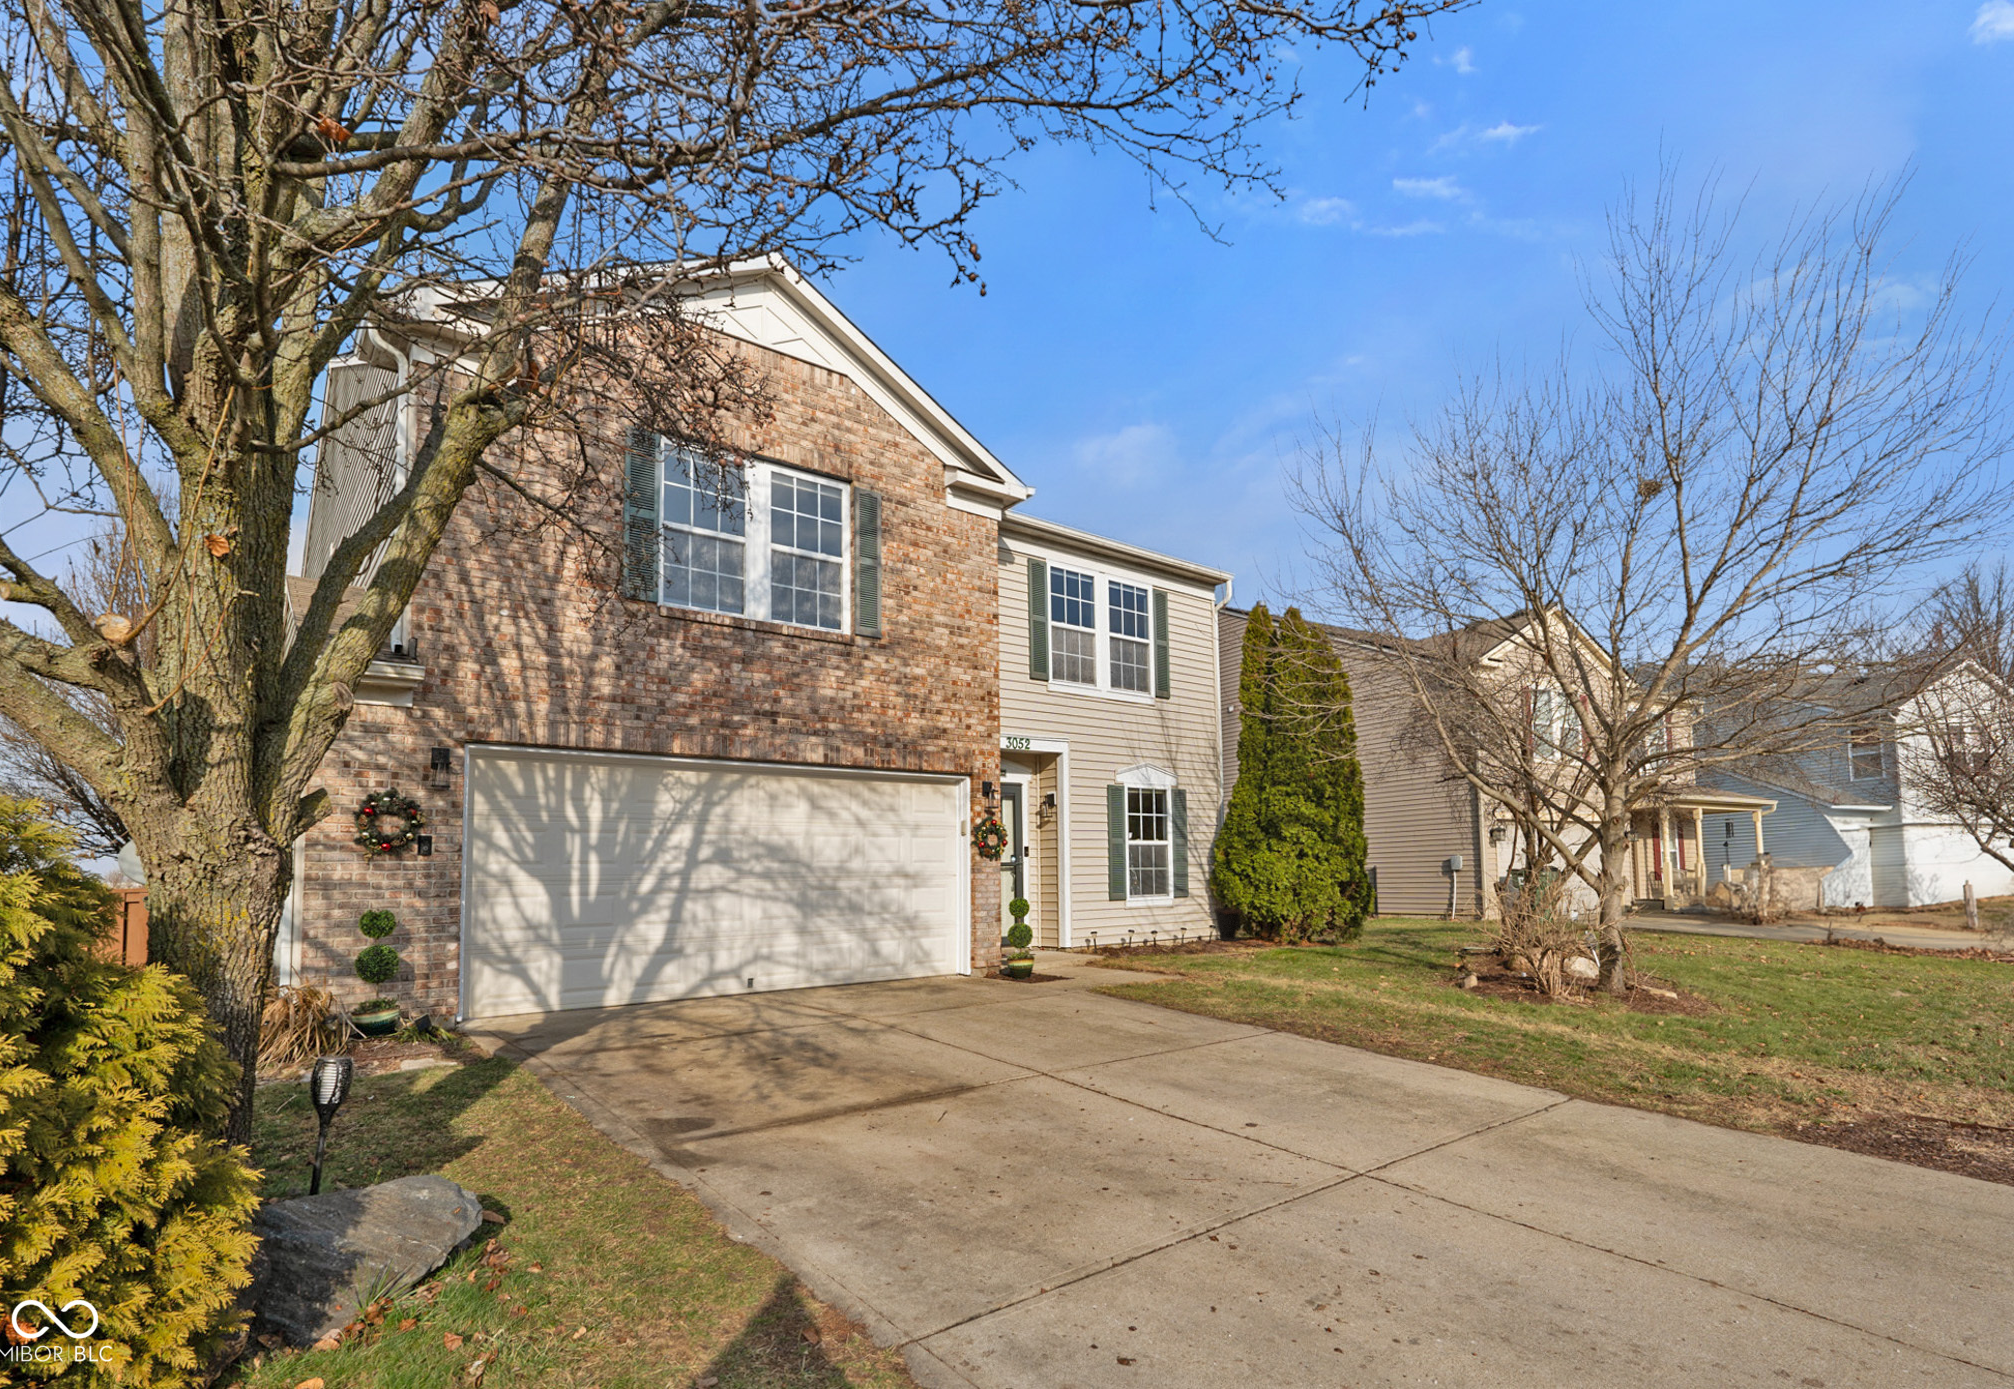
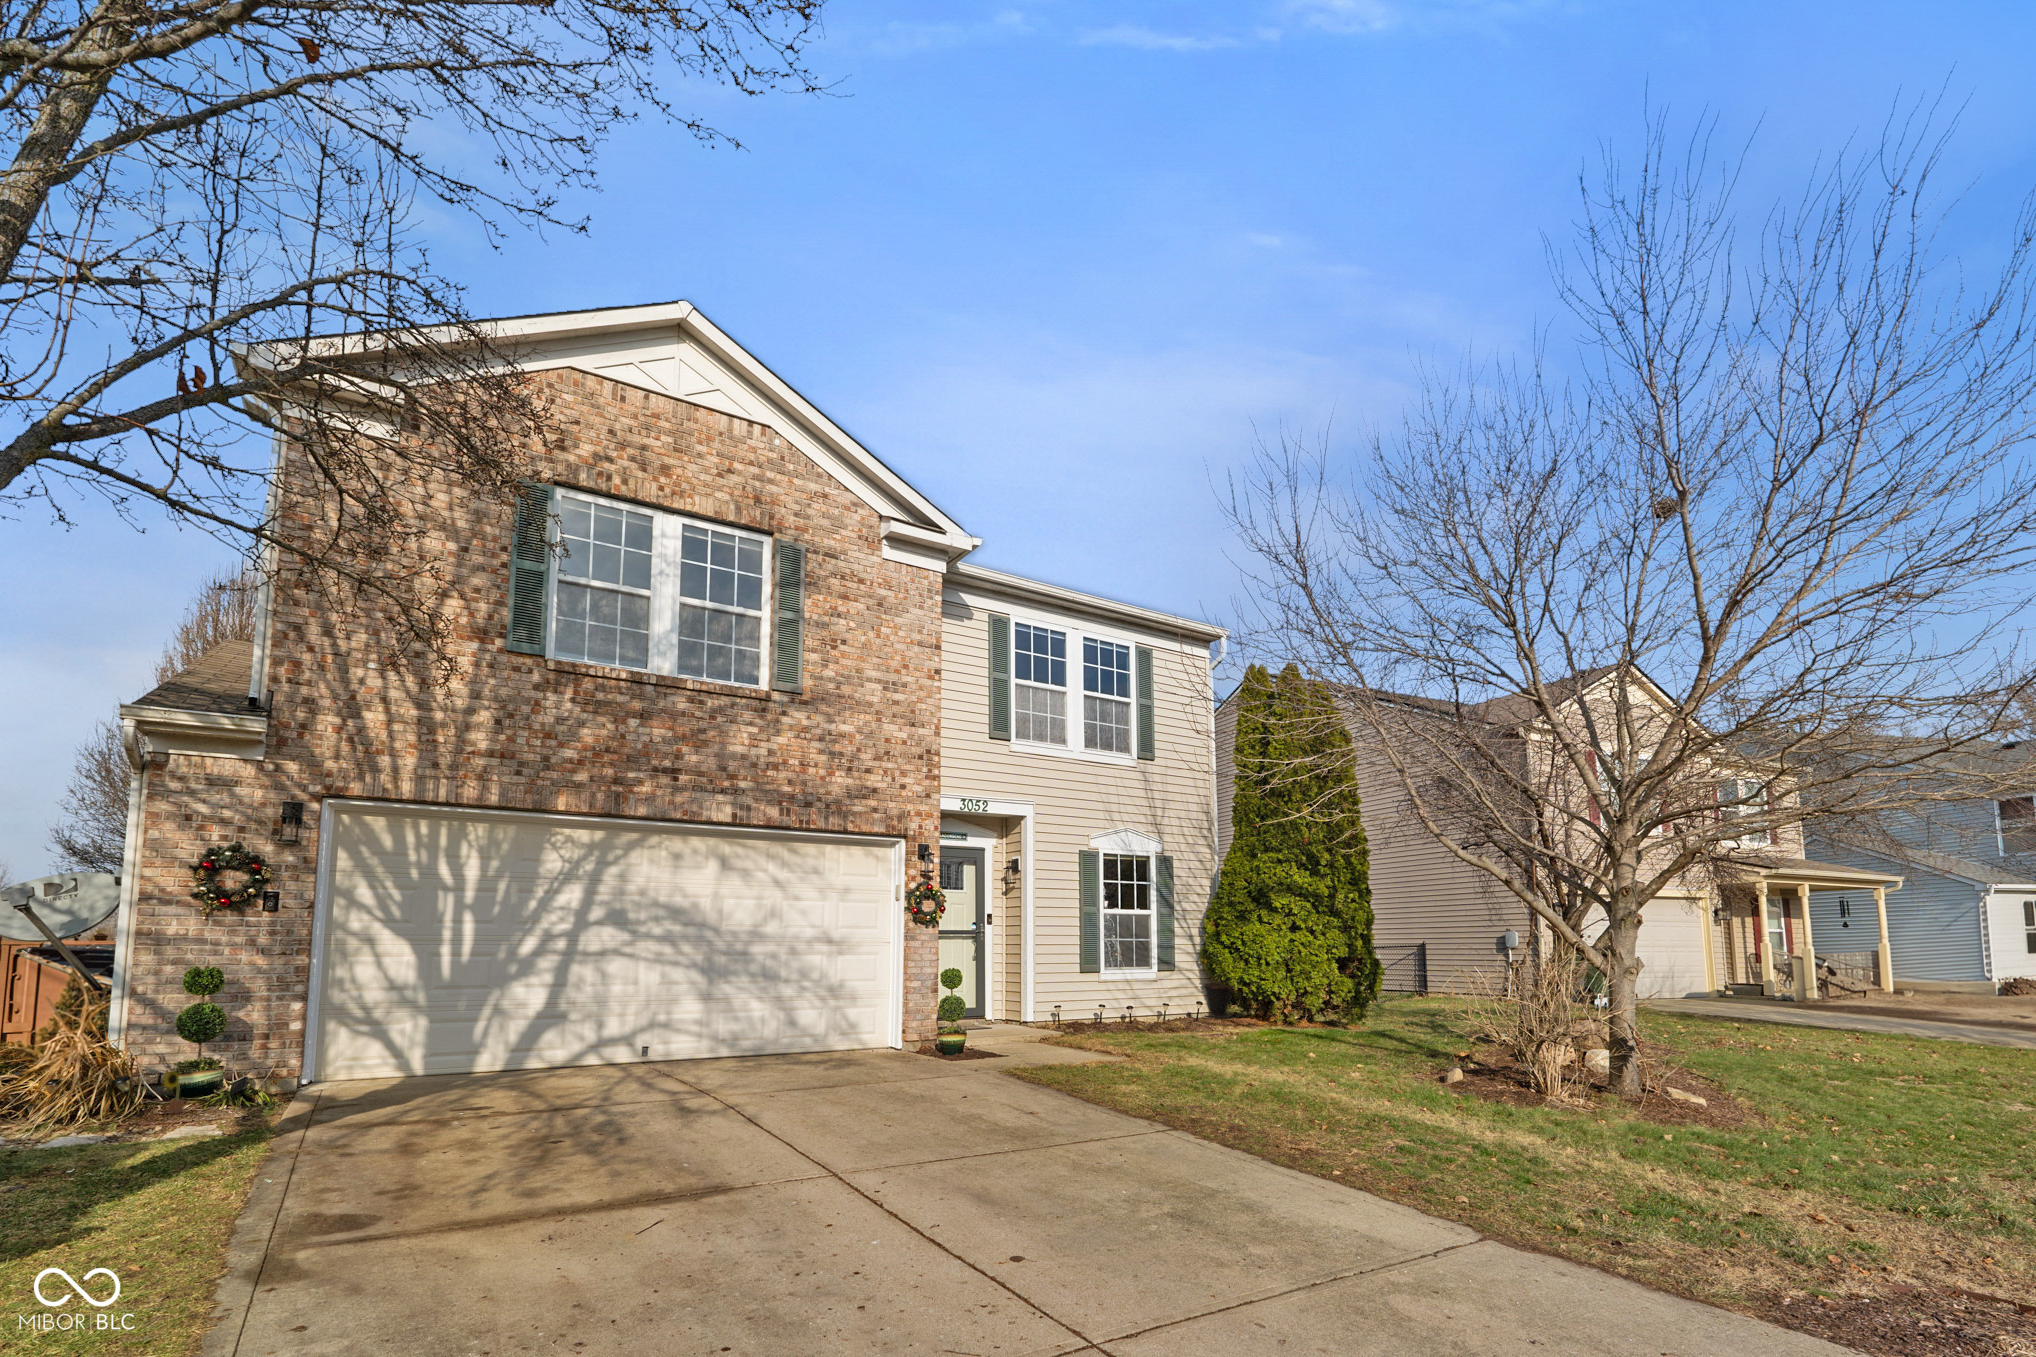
decorative plant: none [349,1009,371,1051] -> present [163,1070,184,1114]

